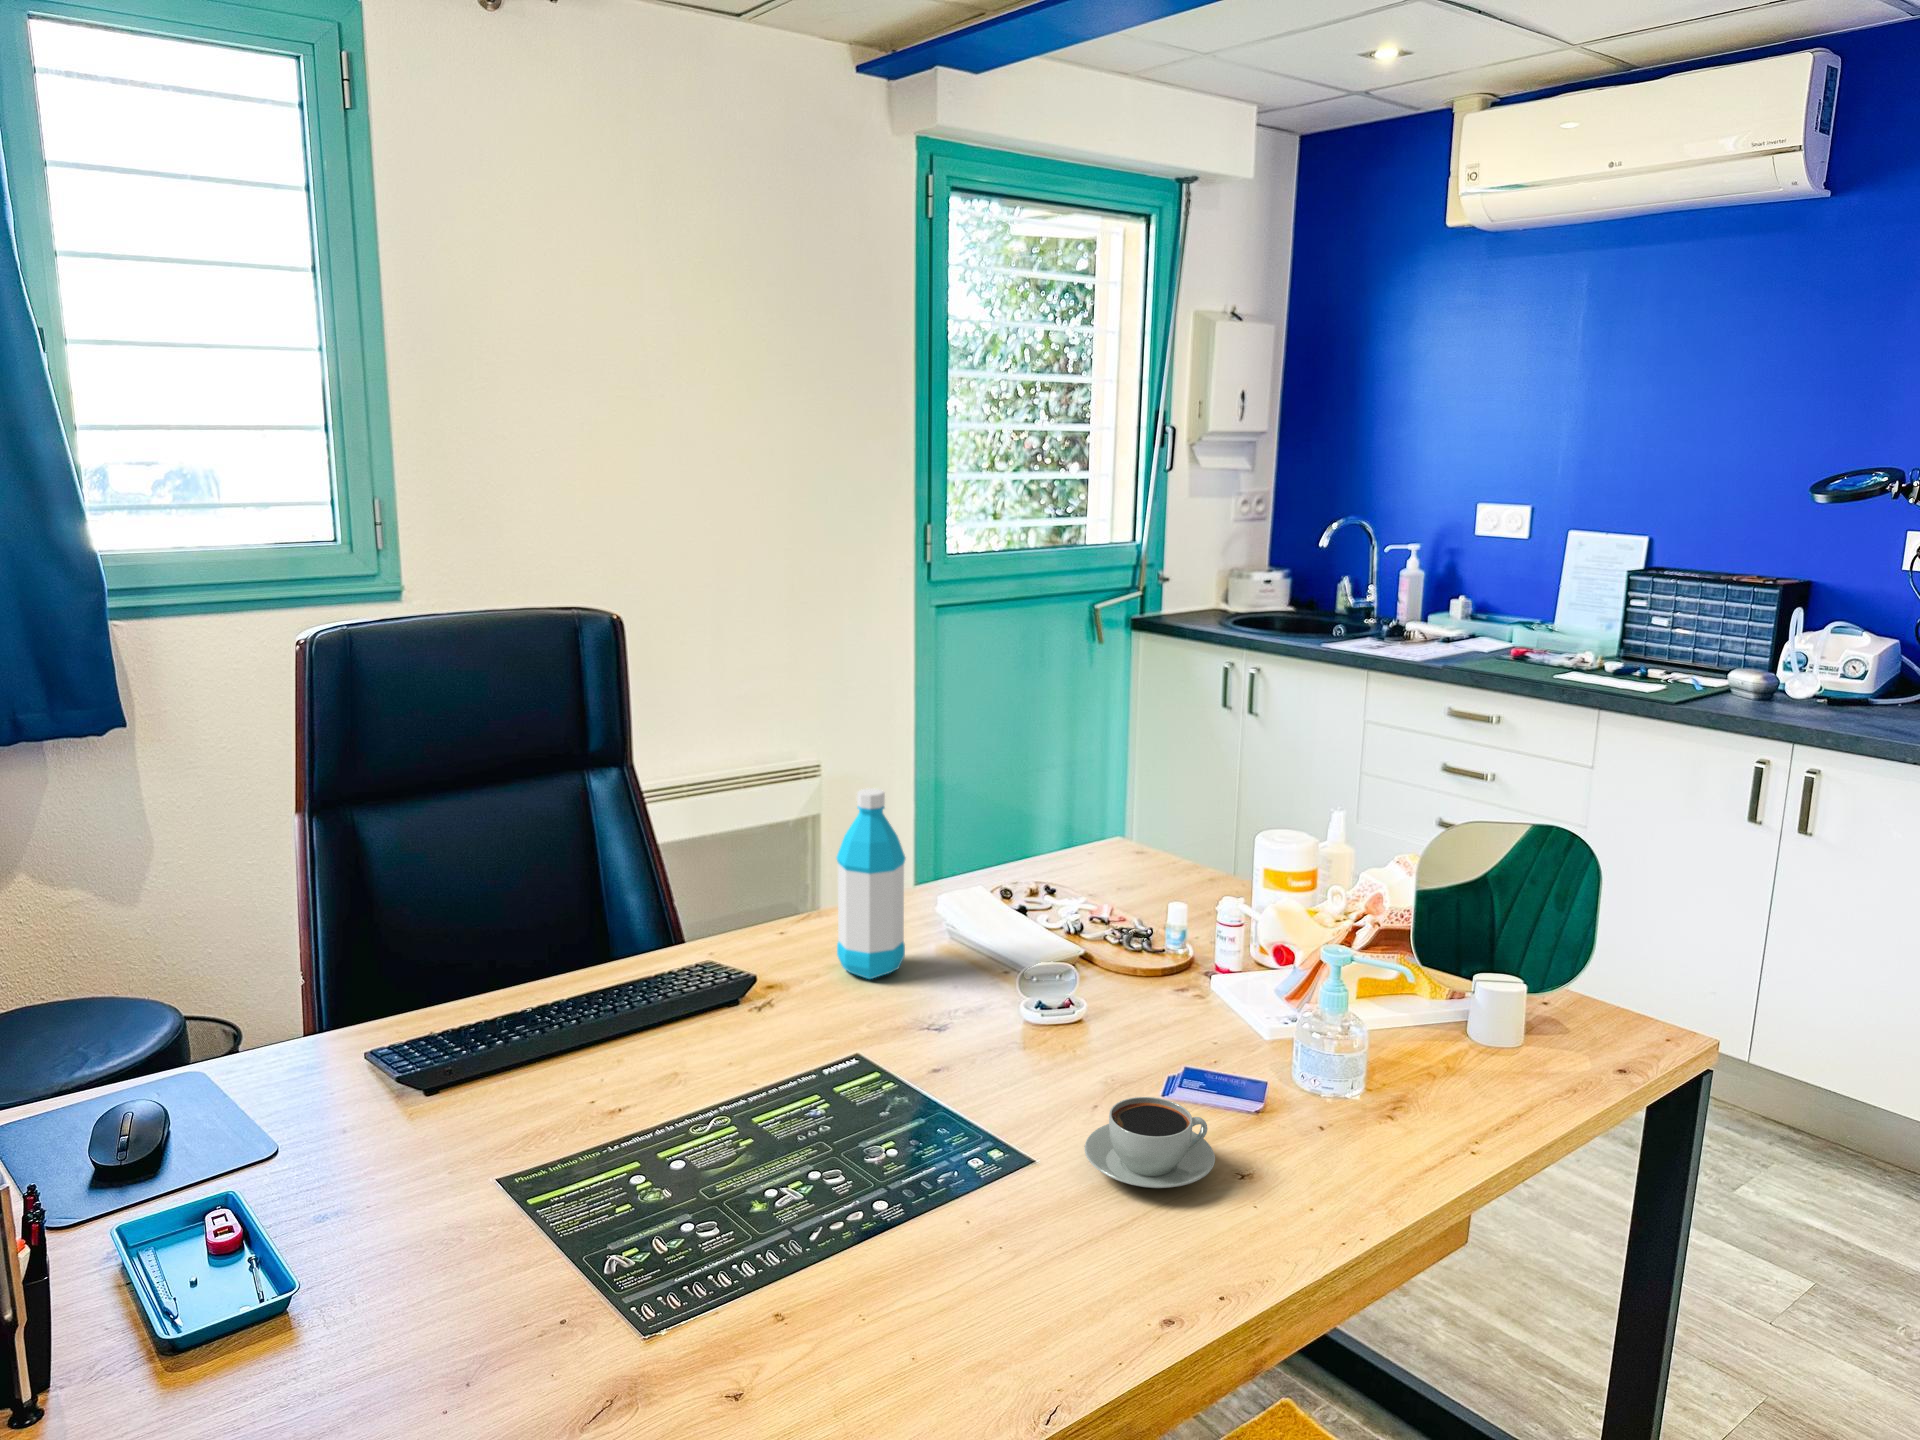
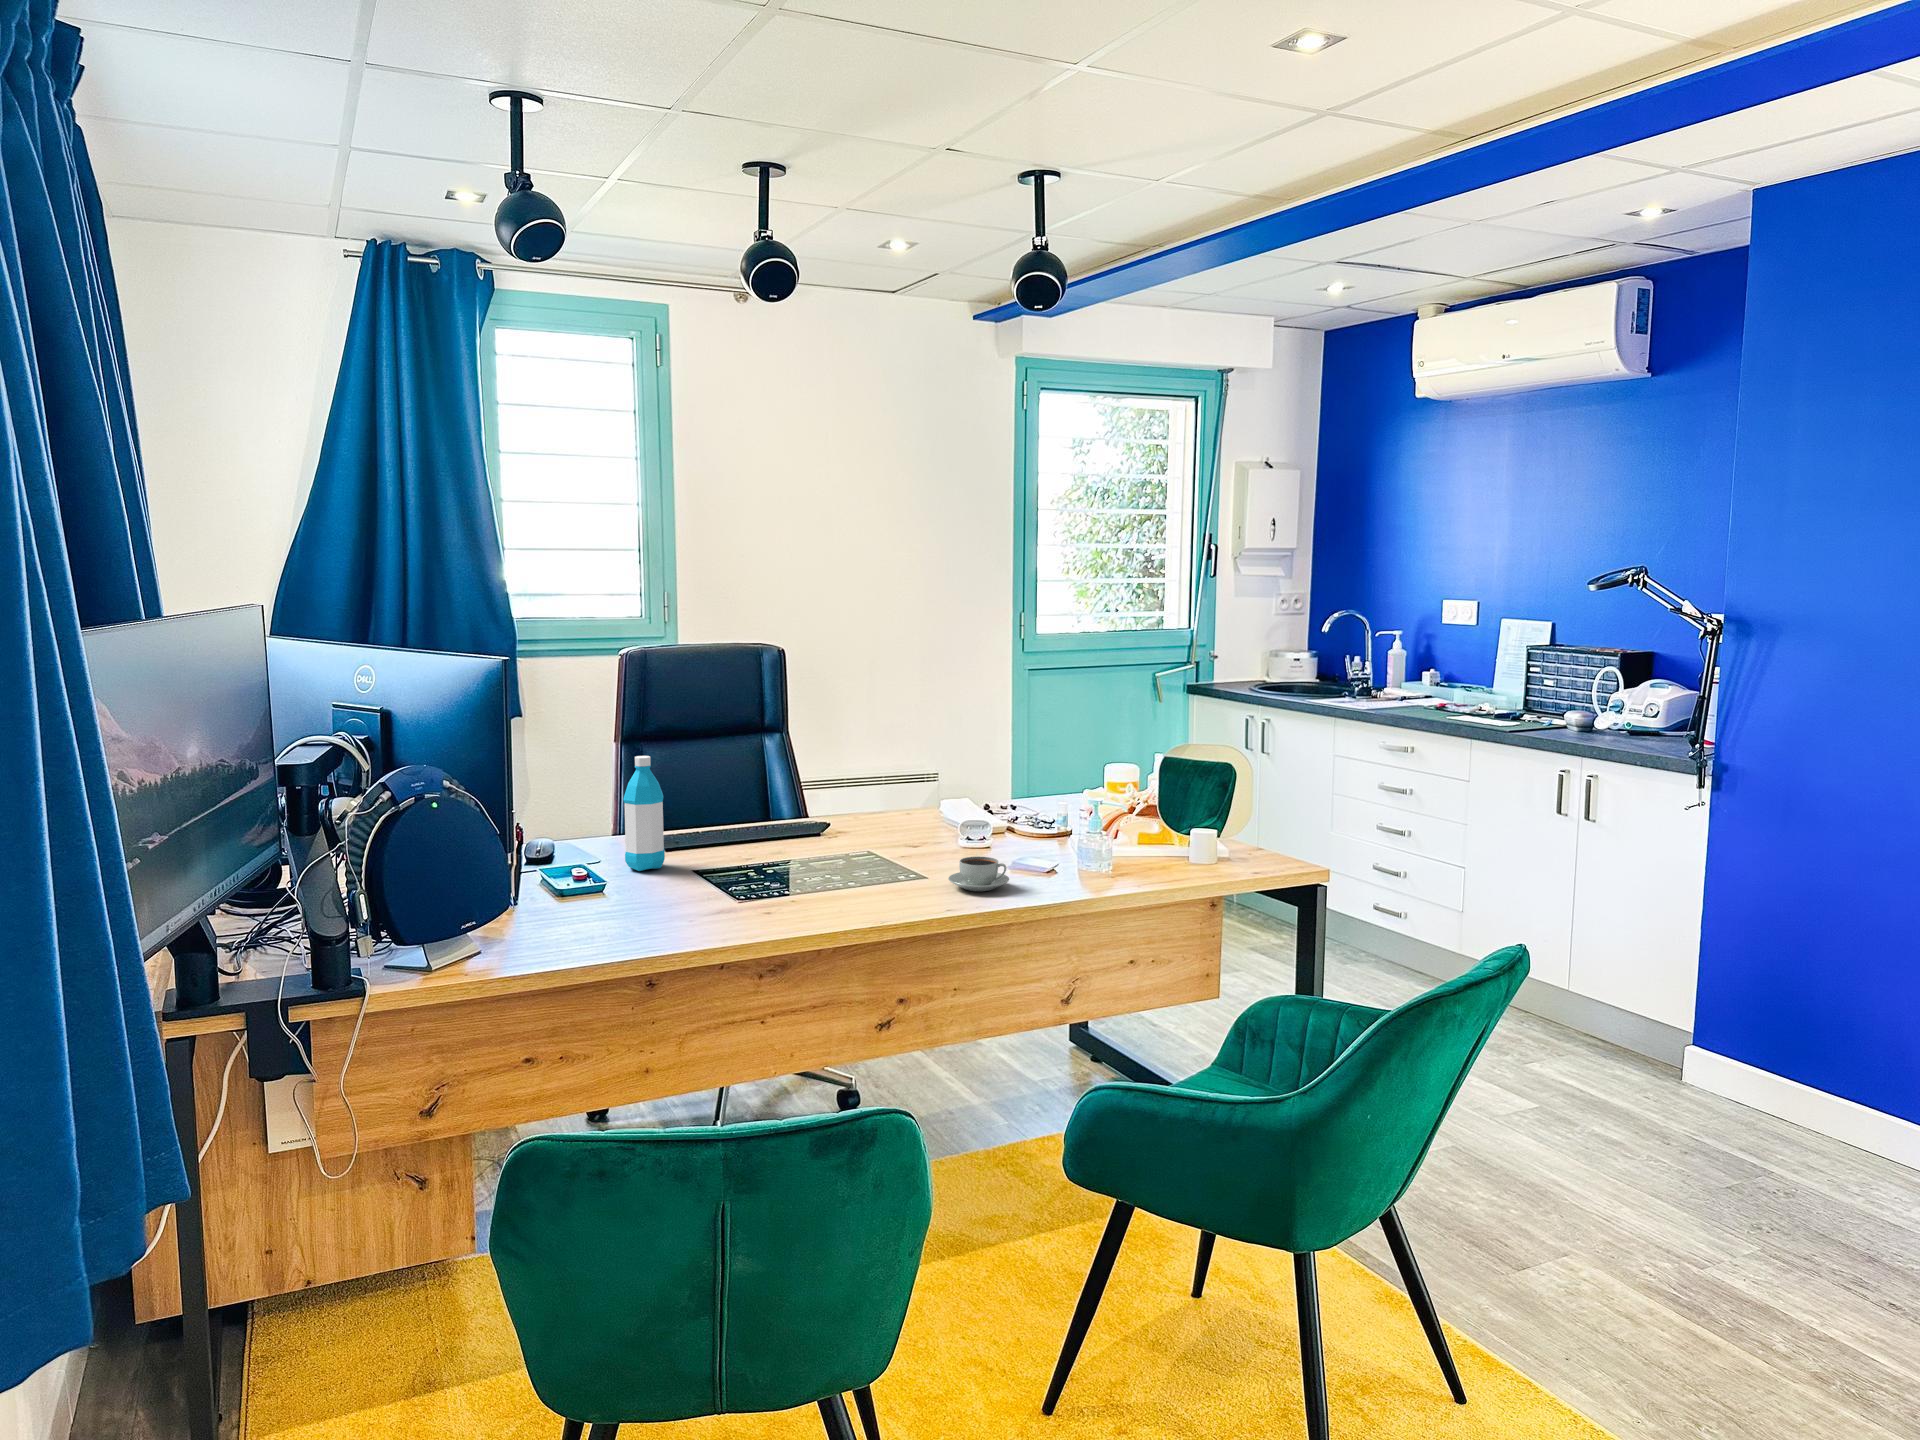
water bottle: present [837,788,905,979] -> present [623,756,665,871]

